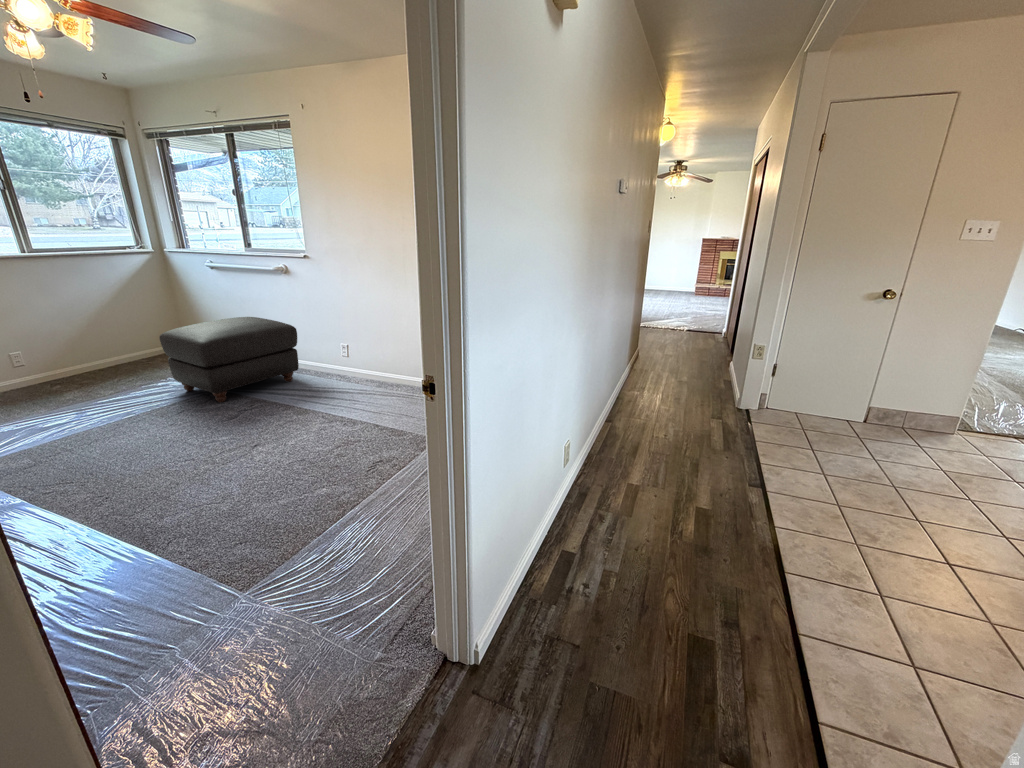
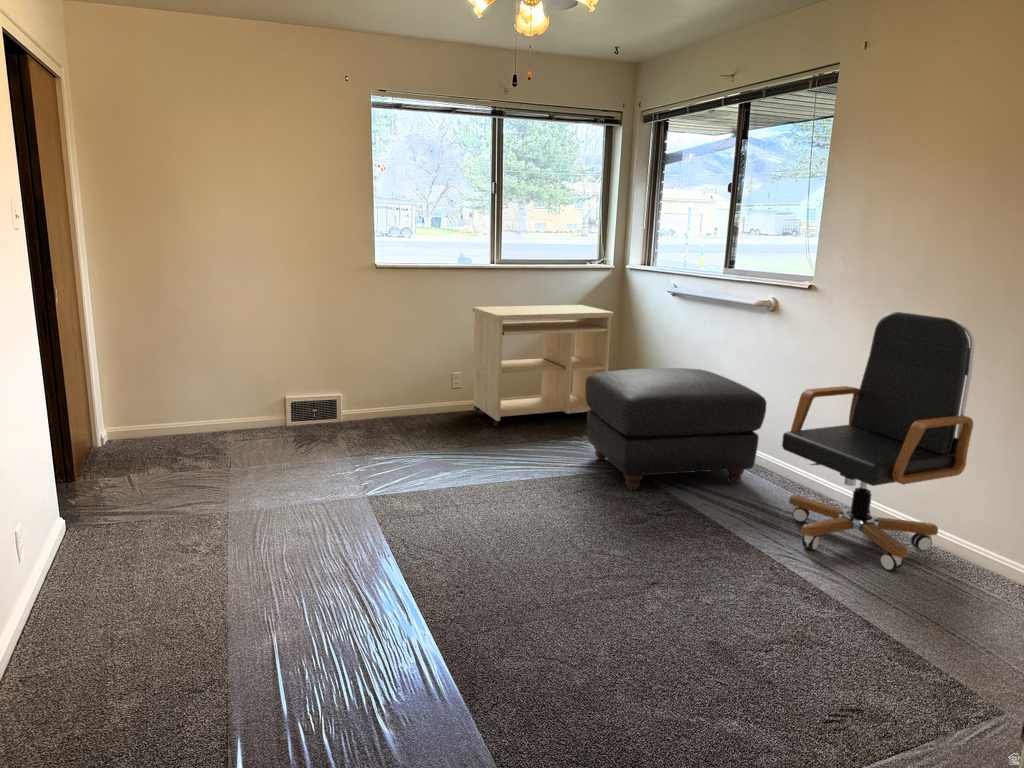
office chair: none [310,268,400,401] -> present [782,312,974,571]
desk: none [12,283,181,392] -> present [473,305,613,427]

